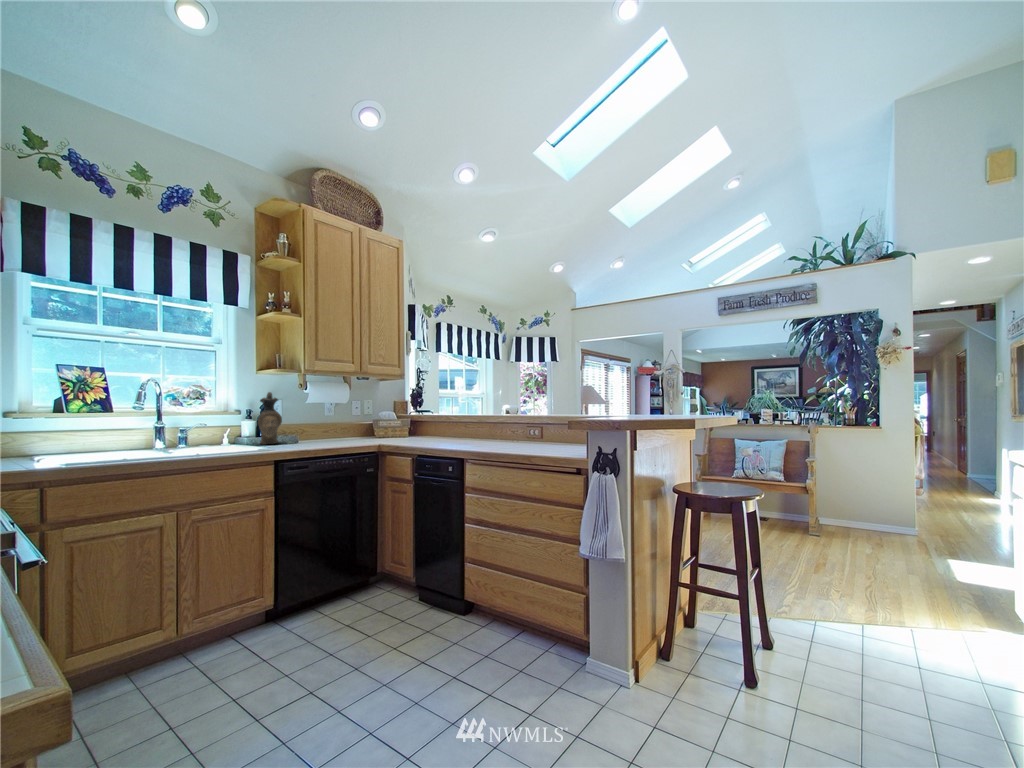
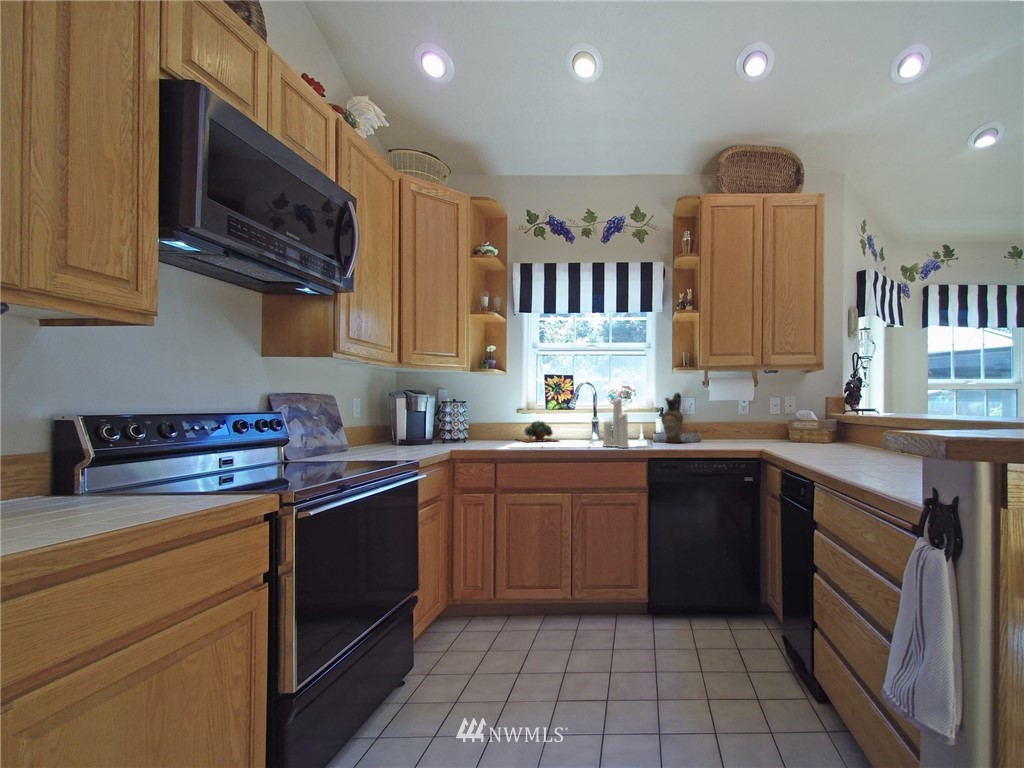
candle: none [222,386,259,454] -> present [603,398,629,448]
succulent plant: none [43,431,134,463] -> present [518,421,557,442]

